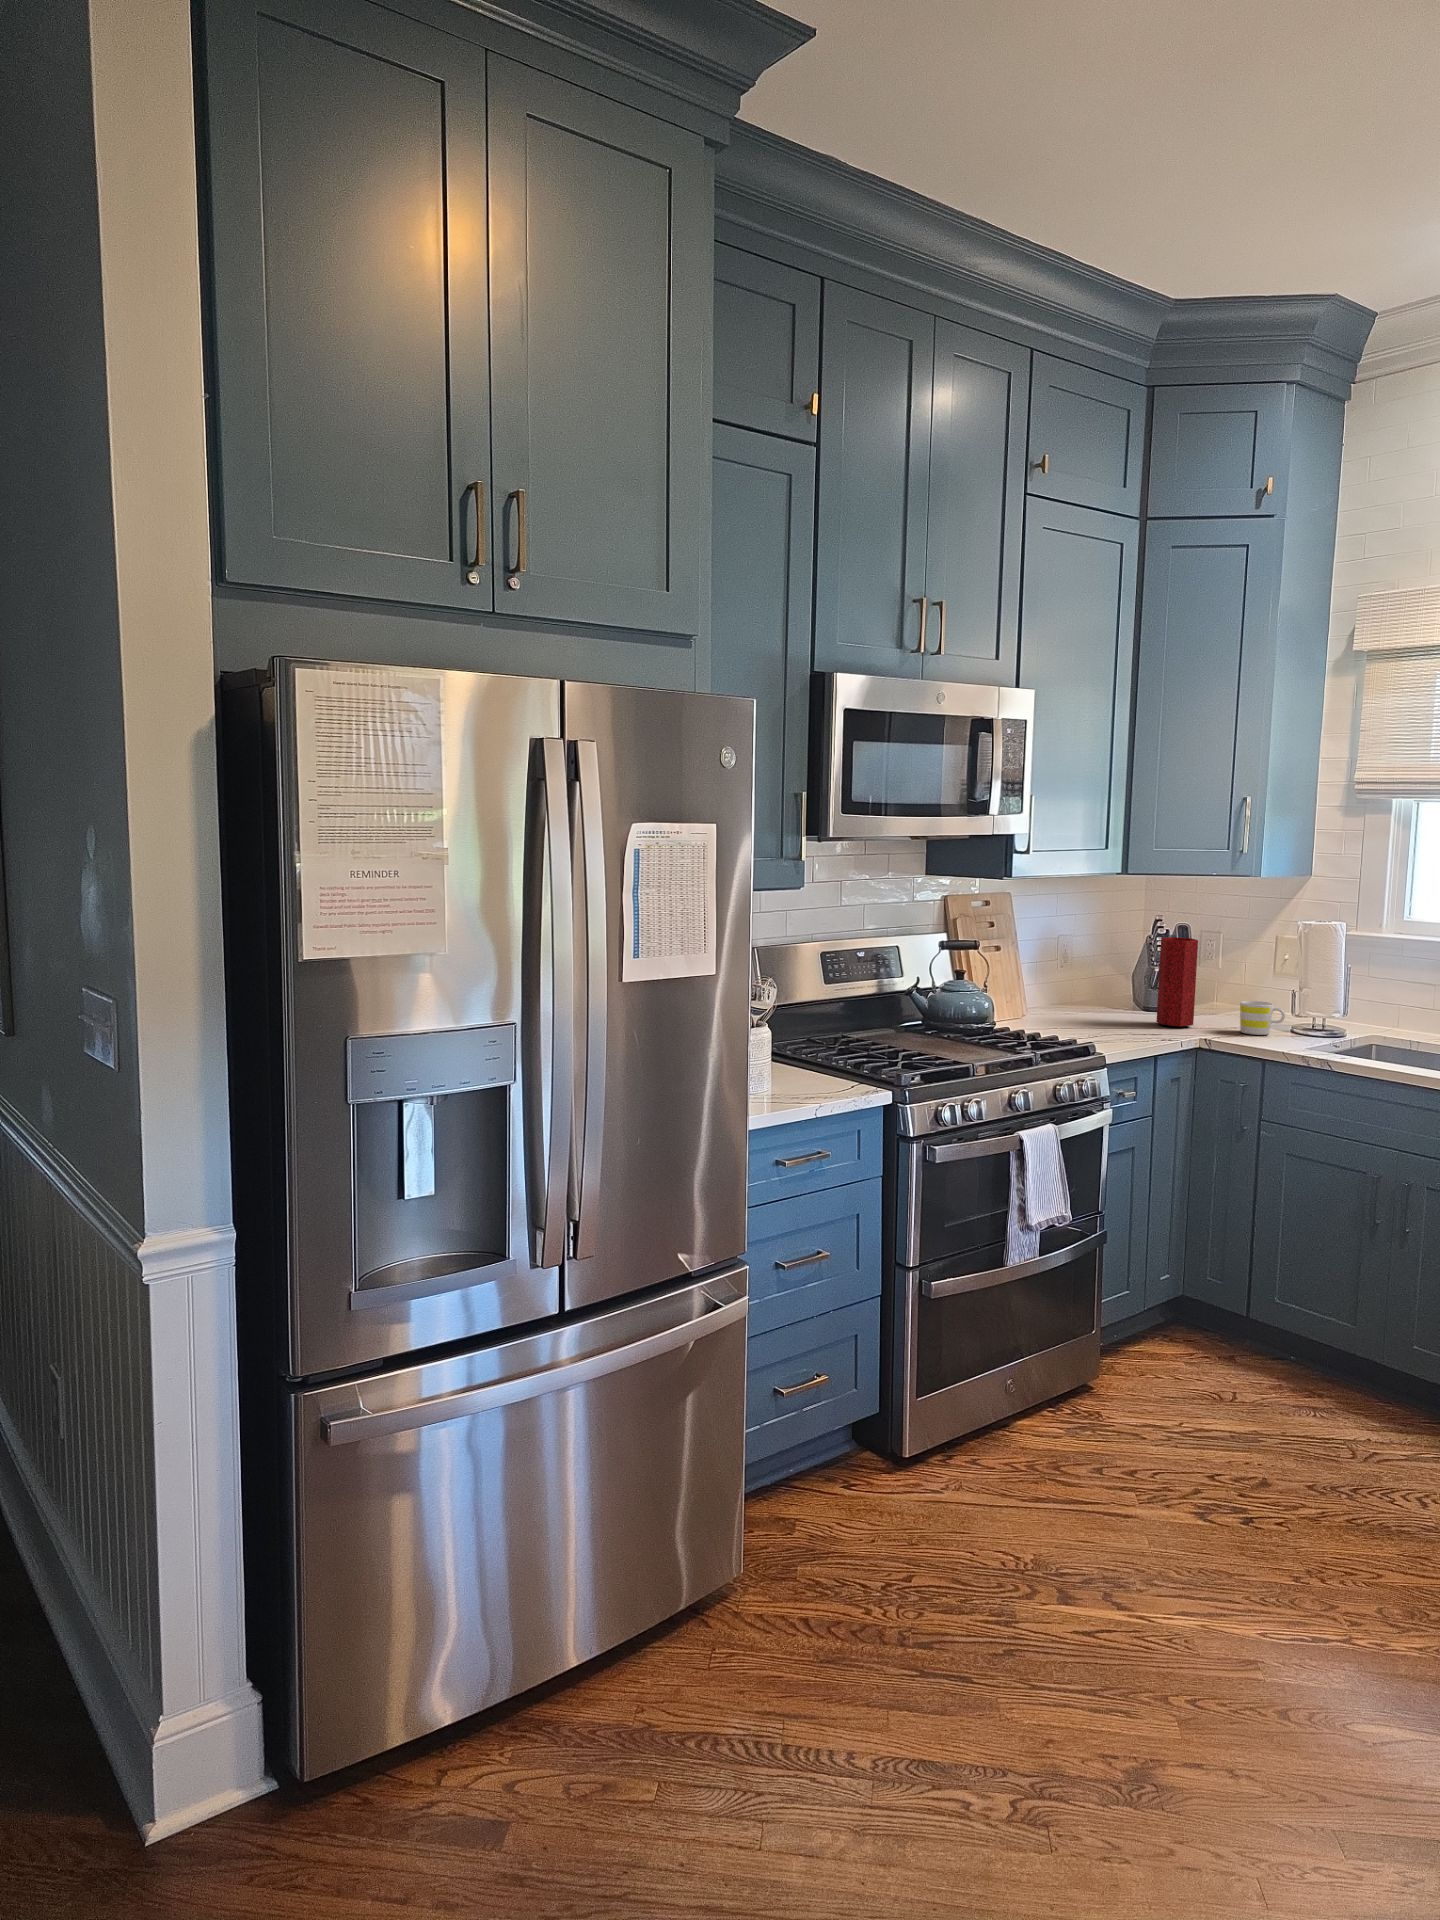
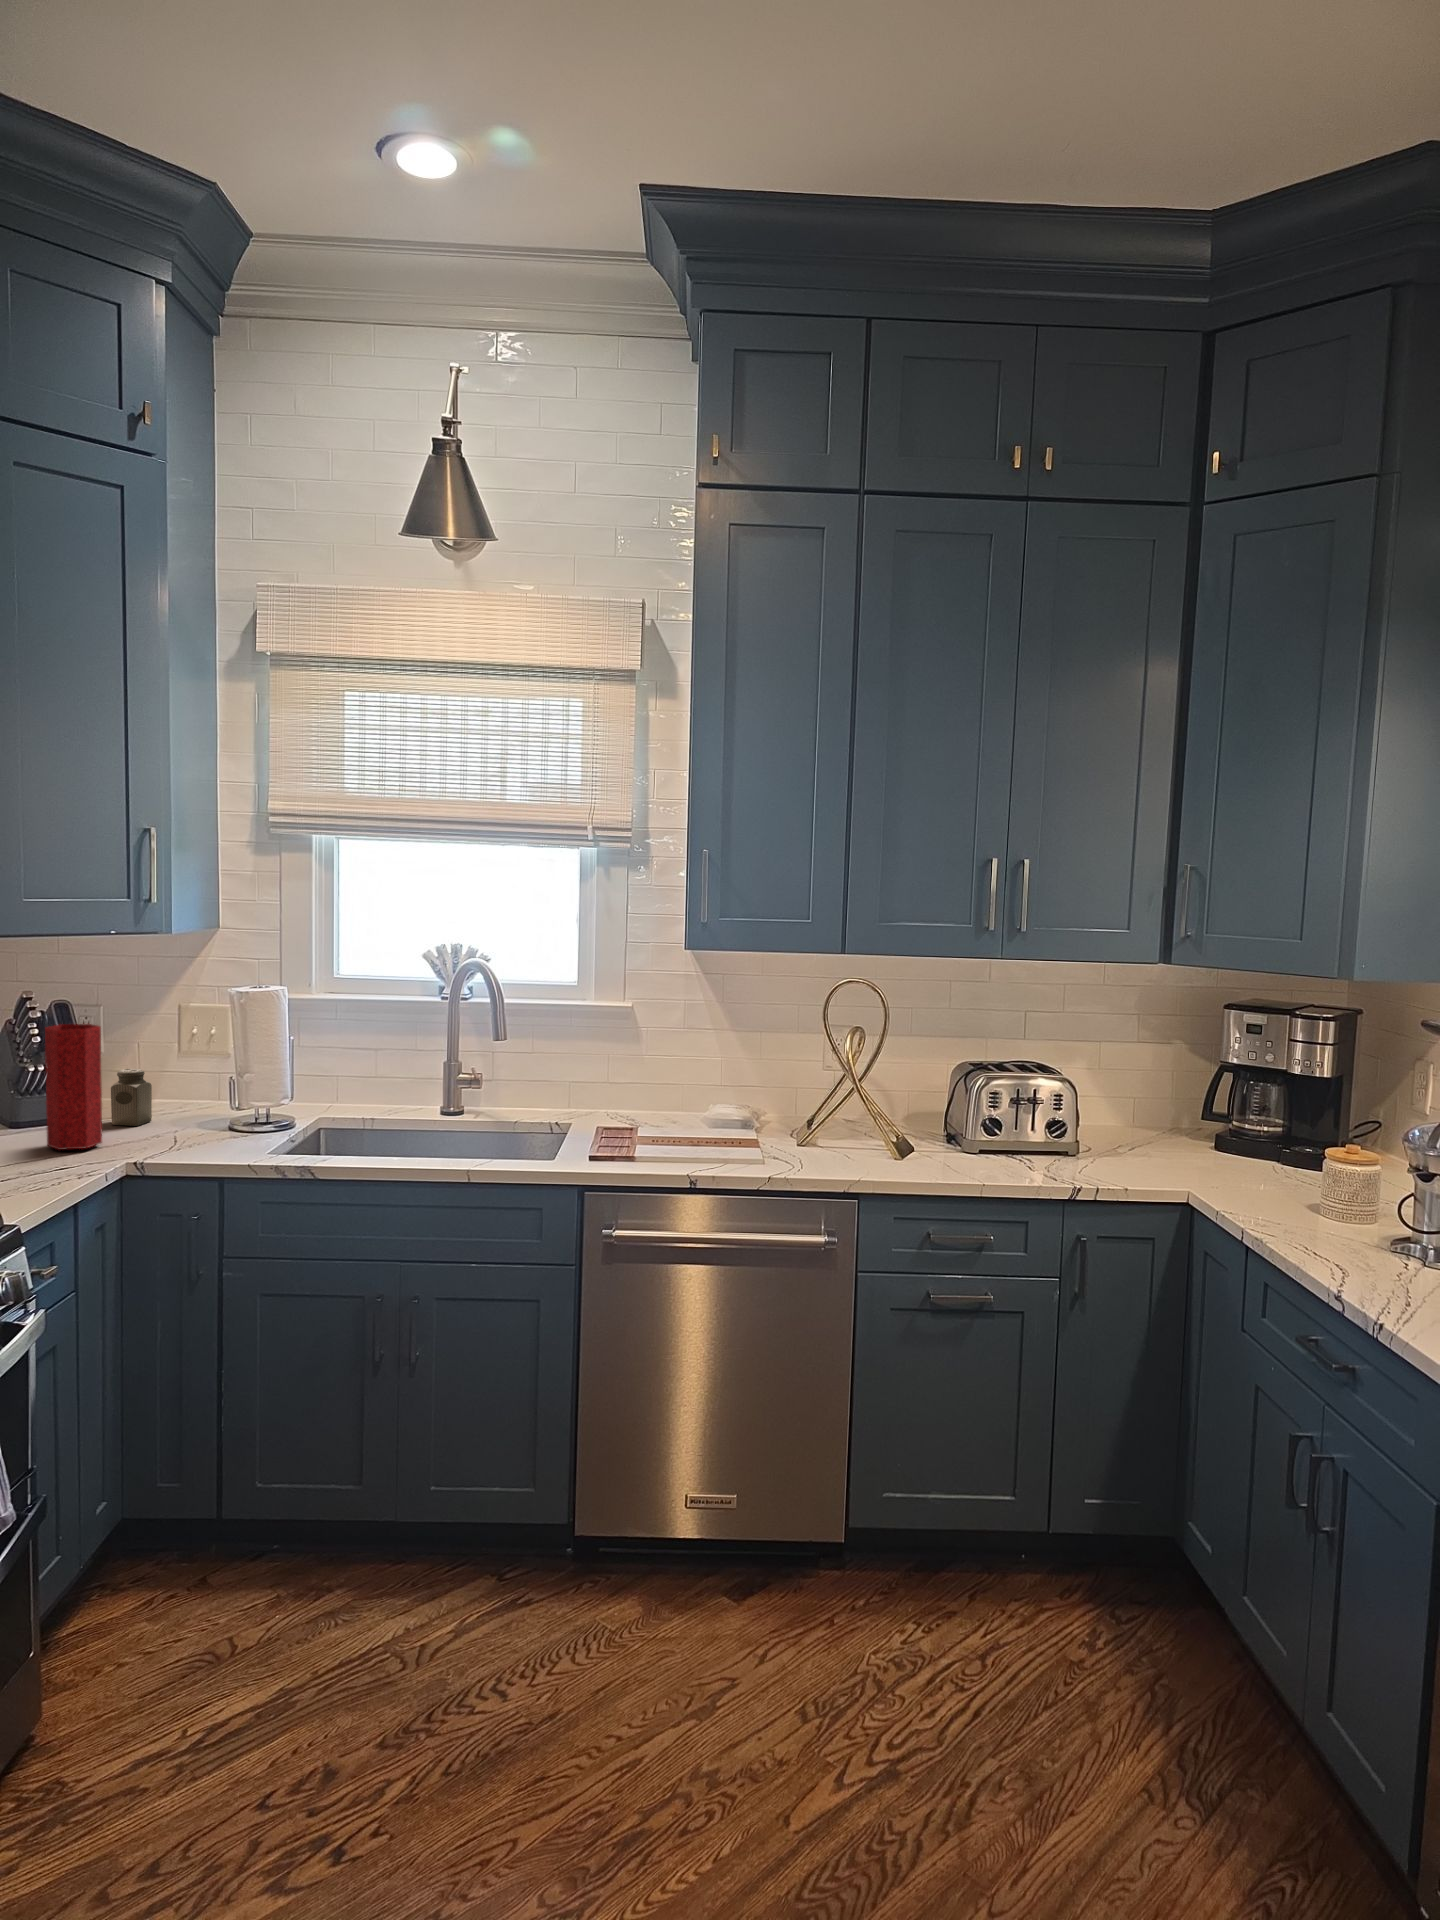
salt shaker: none [1211,978,1242,1020] -> present [111,1069,152,1126]
mug: present [1240,1001,1285,1035] -> none [165,1098,225,1144]

